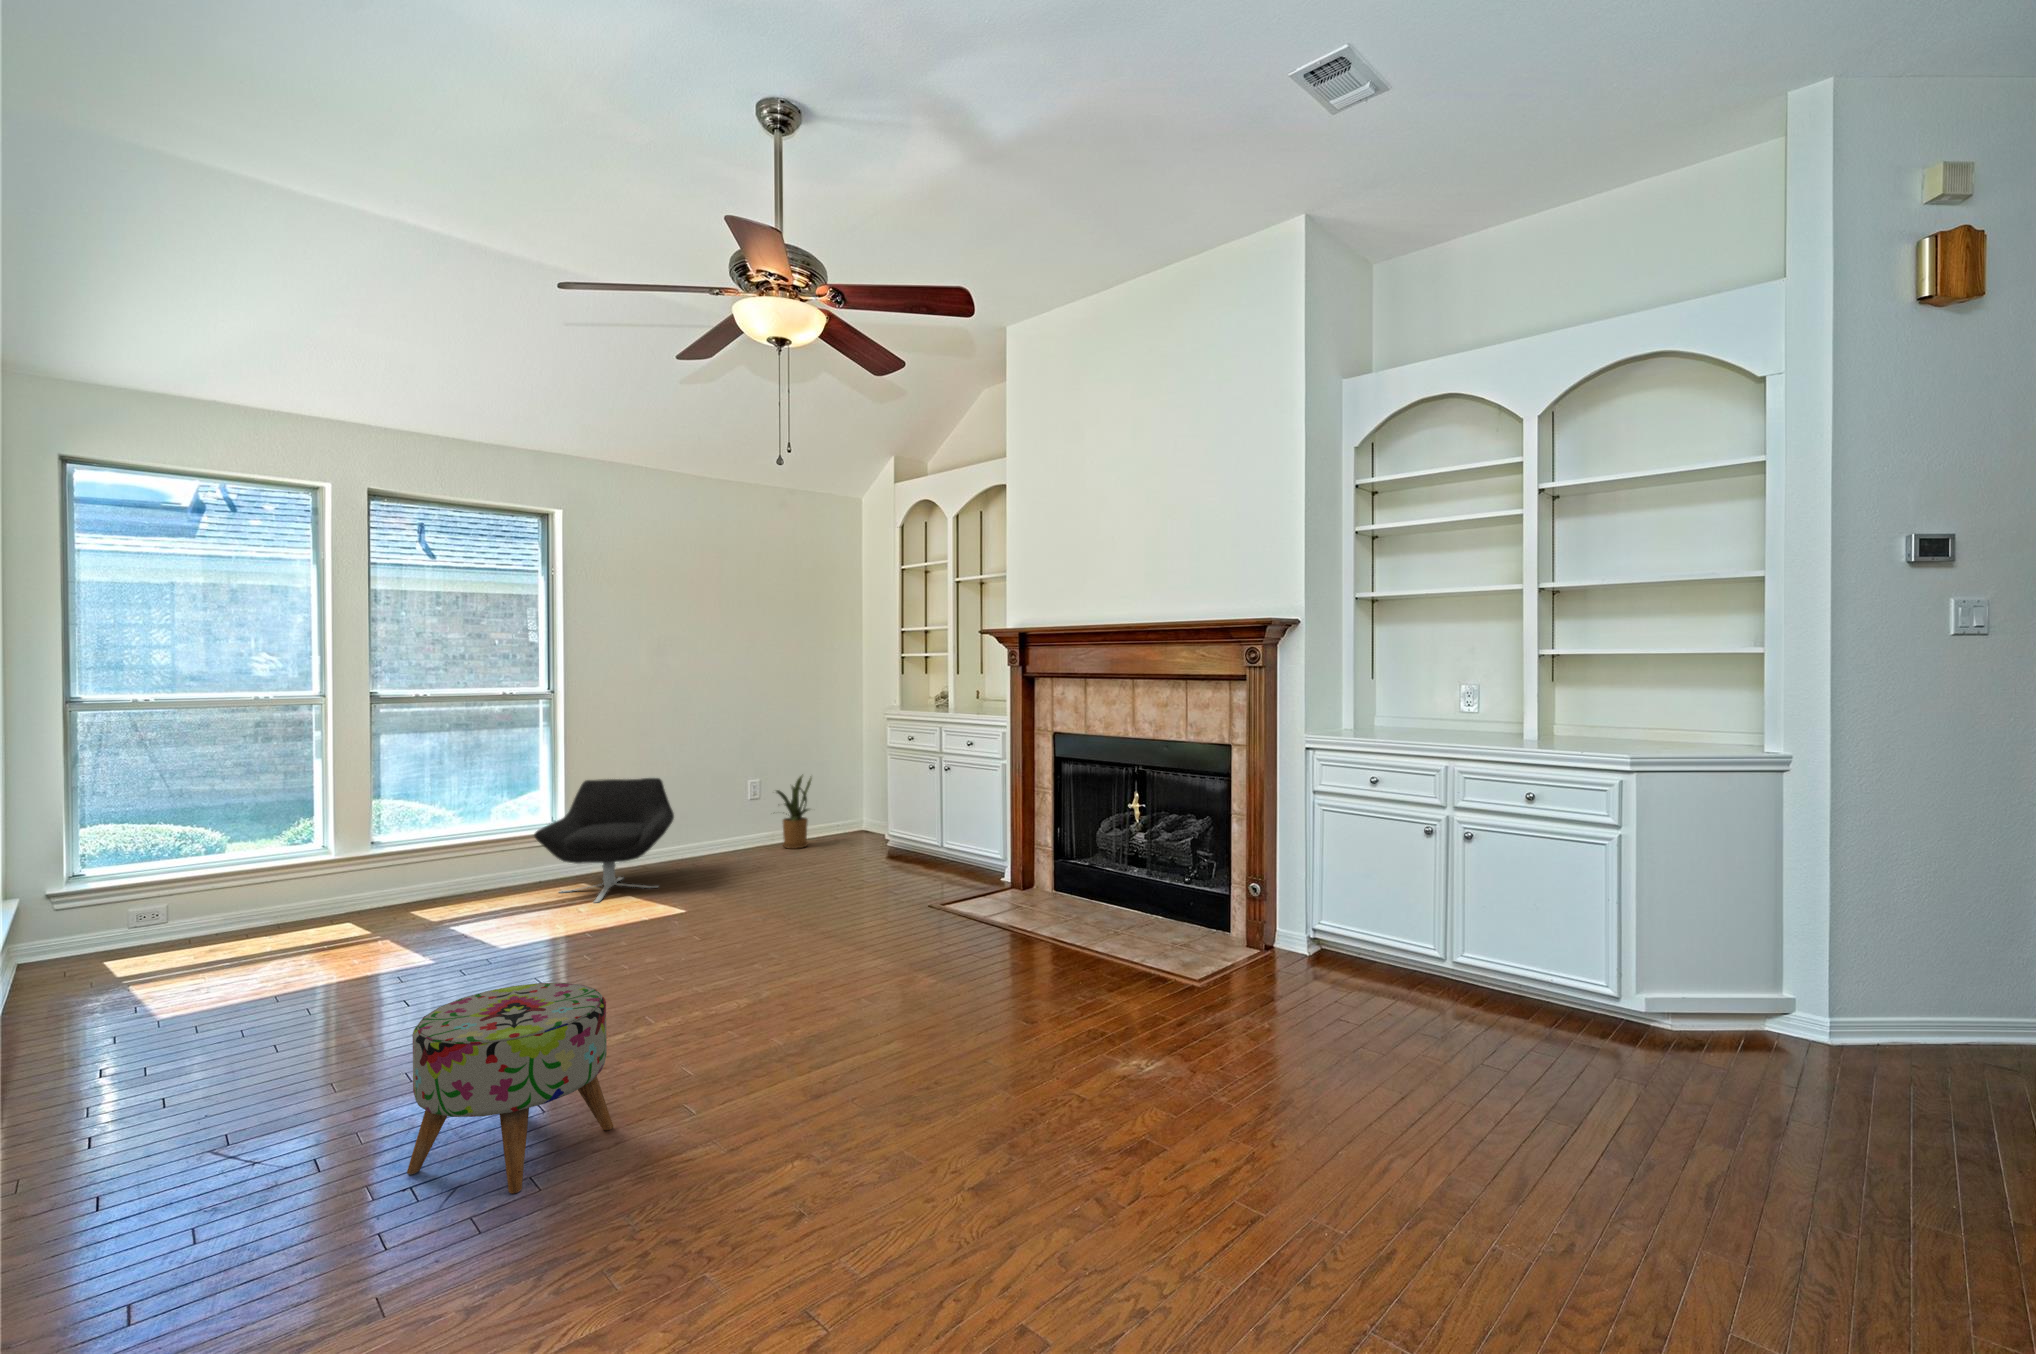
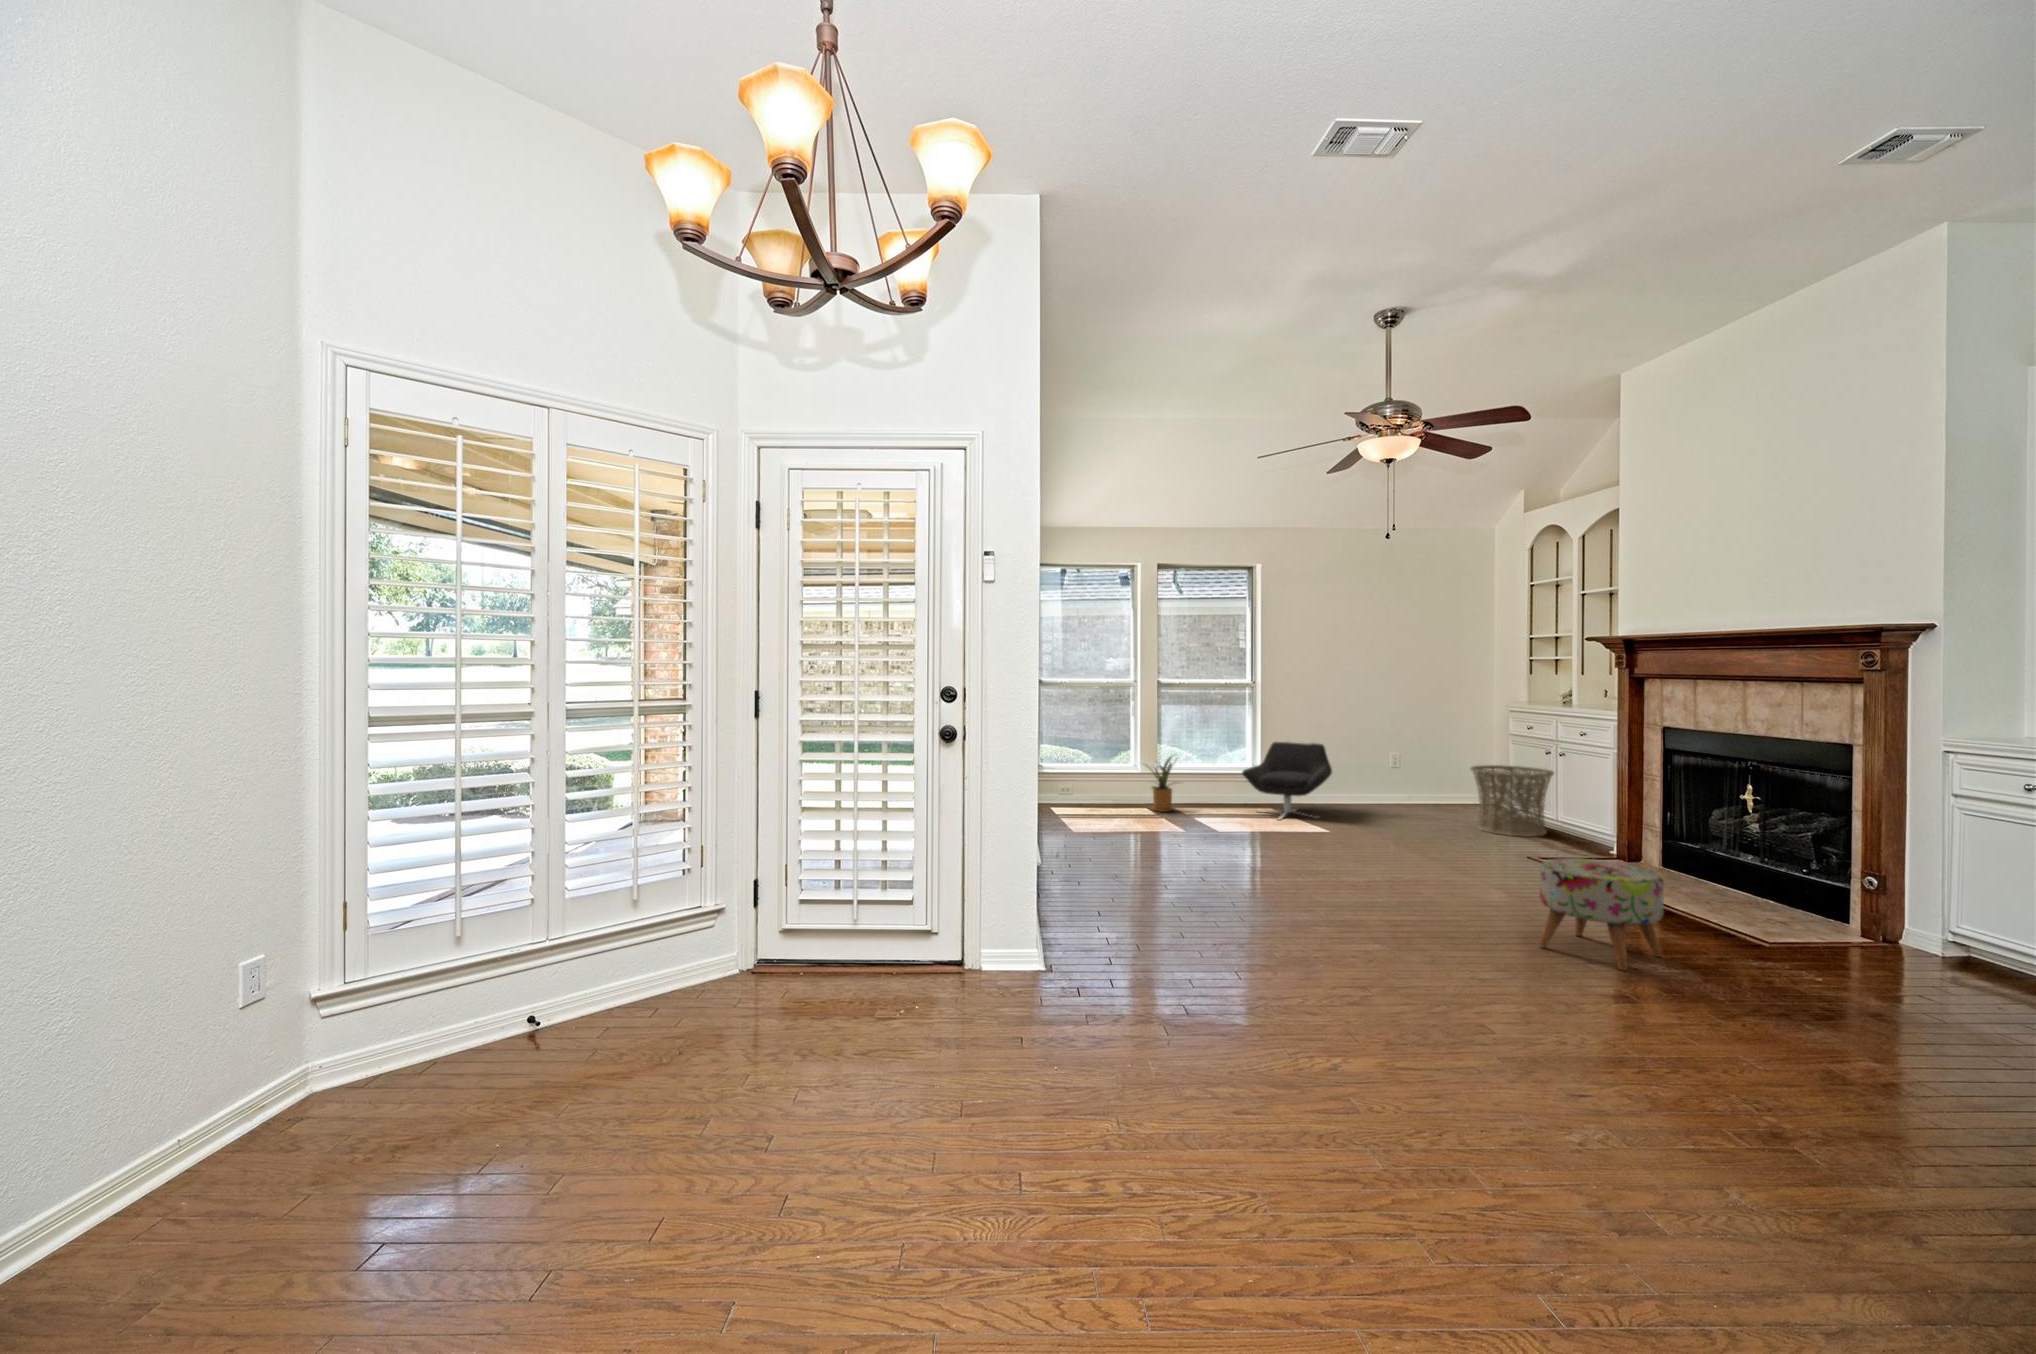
house plant: present [776,775,812,849] -> present [1152,756,1173,812]
basket: none [850,786,940,875] -> present [1471,765,1554,837]
ottoman: present [407,983,613,1194] -> present [1539,858,1664,971]

